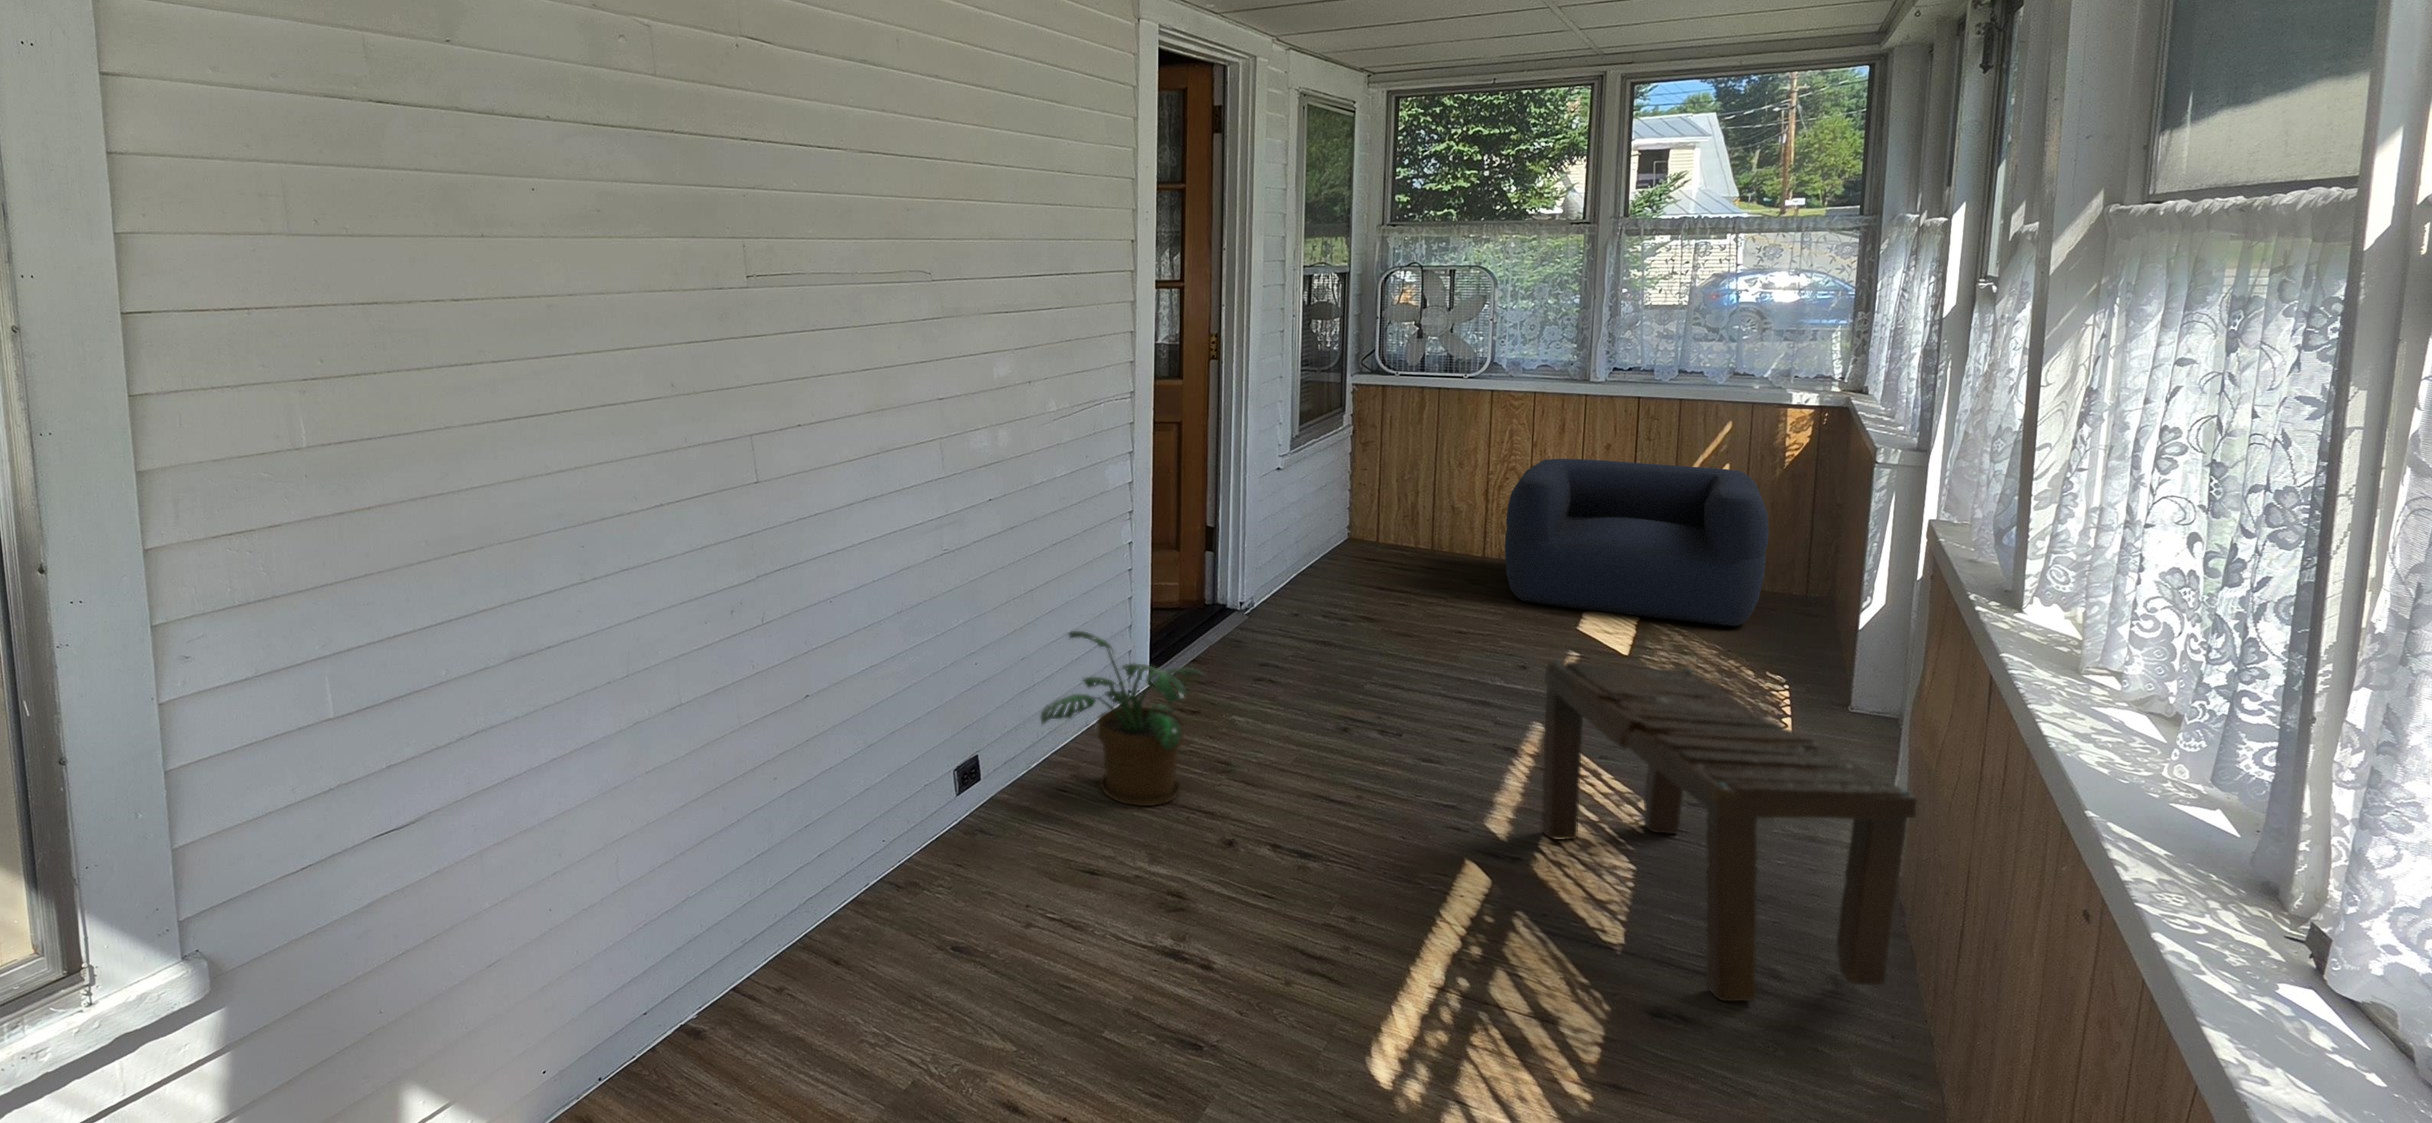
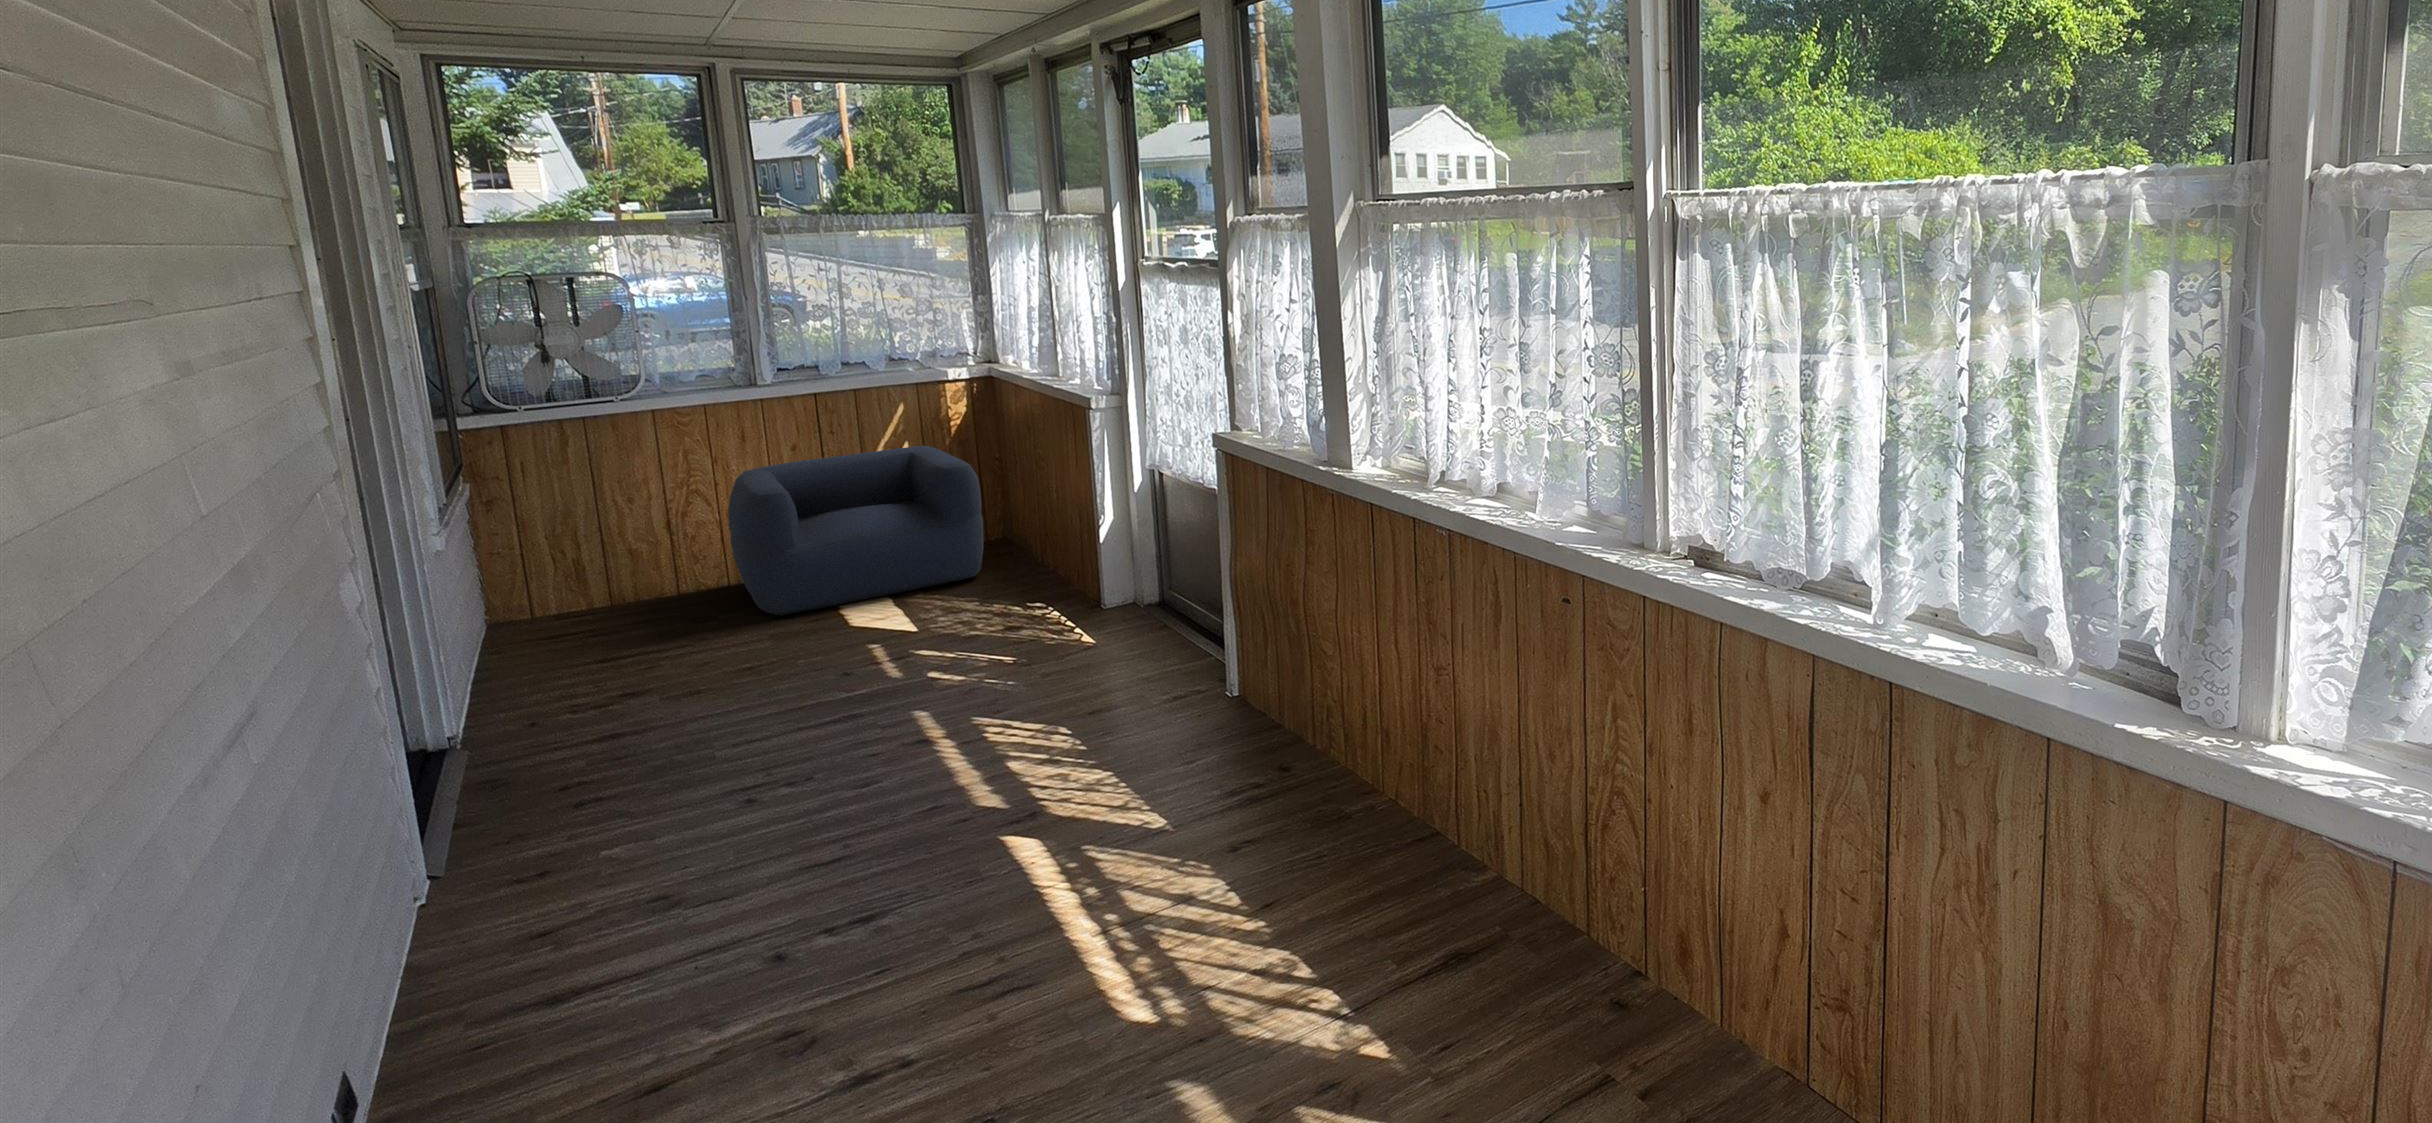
potted plant: present [1040,631,1202,806] -> none [406,782,702,997]
bench: present [1541,662,1917,1001] -> none [1003,597,1320,821]

